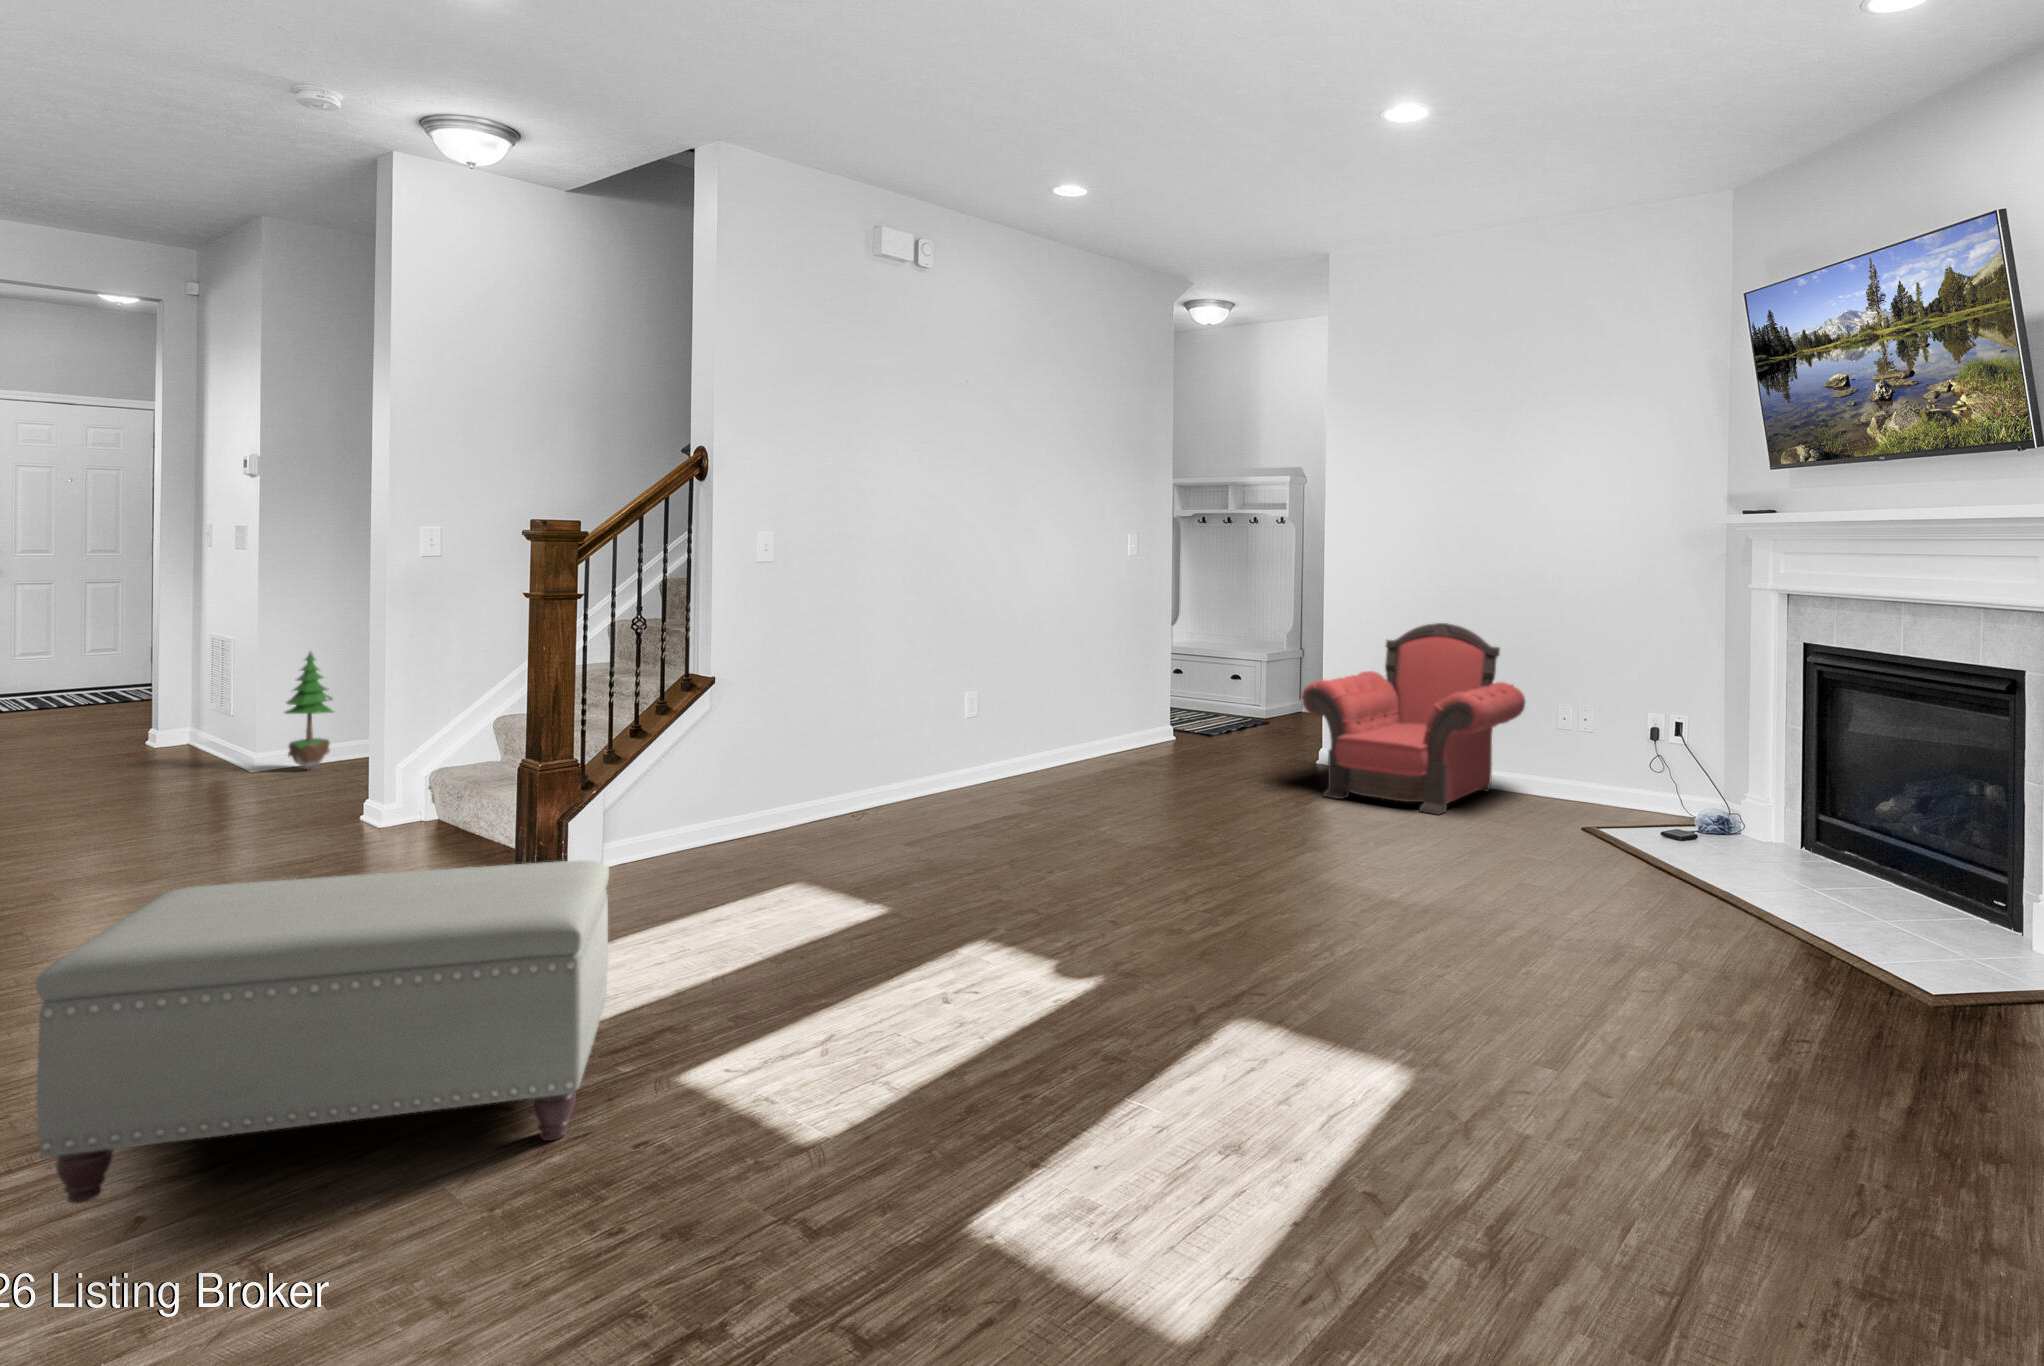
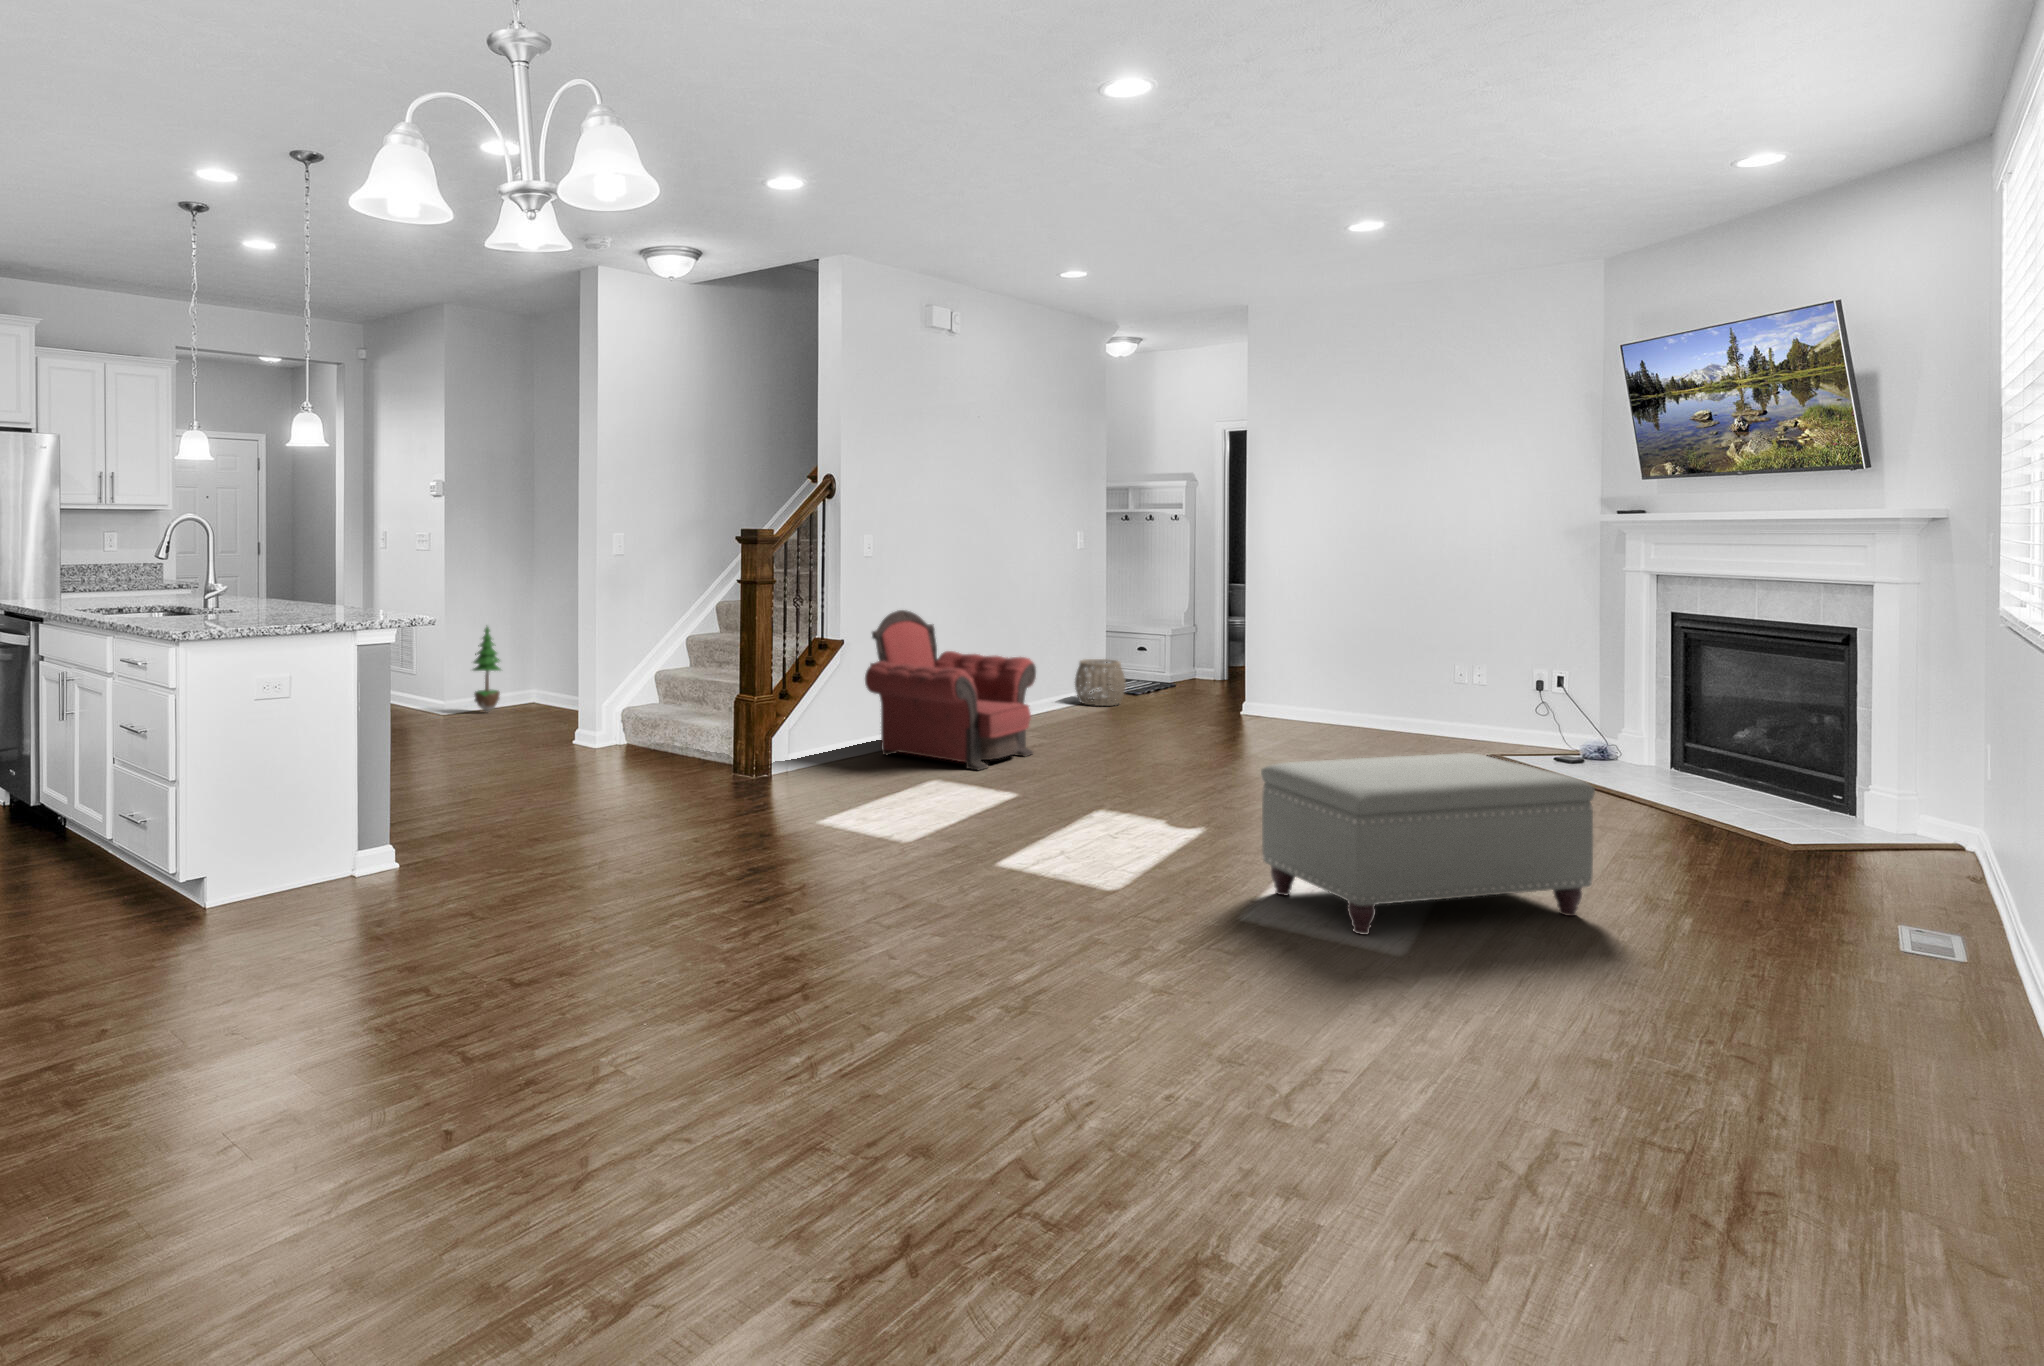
armchair: present [1302,623,1525,814] -> present [865,610,1036,771]
woven basket: none [1117,694,1181,755] -> present [1075,659,1126,706]
ottoman: present [36,861,609,1203] -> present [1261,753,1595,935]

